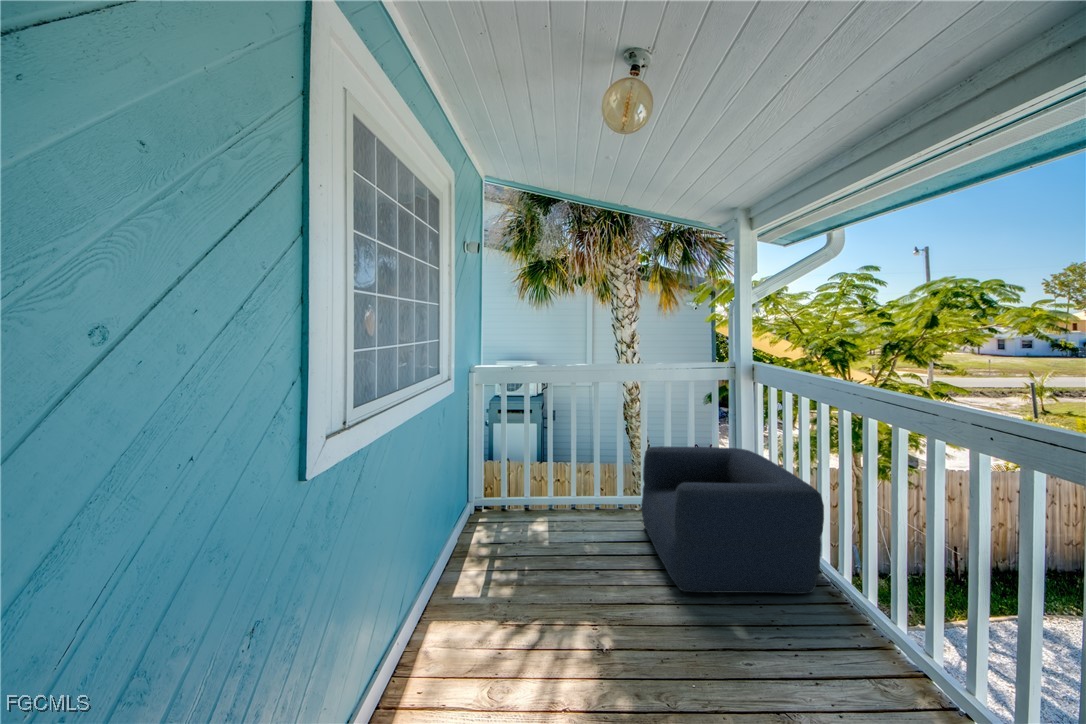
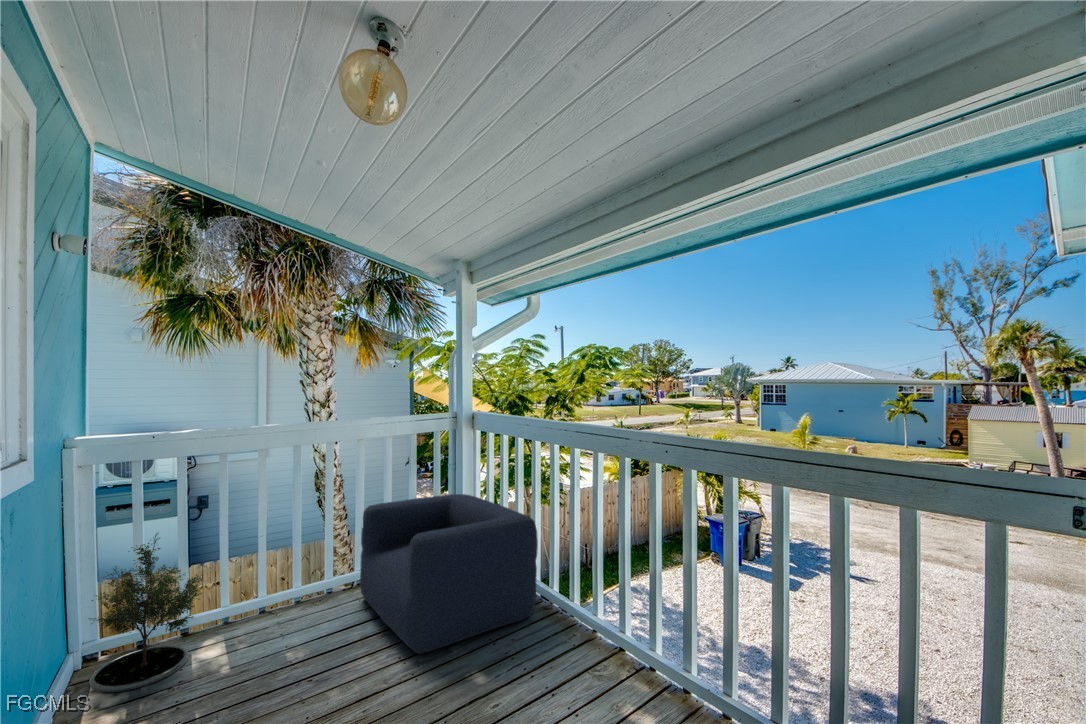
potted tree: none [462,443,527,547] -> present [89,533,203,692]

